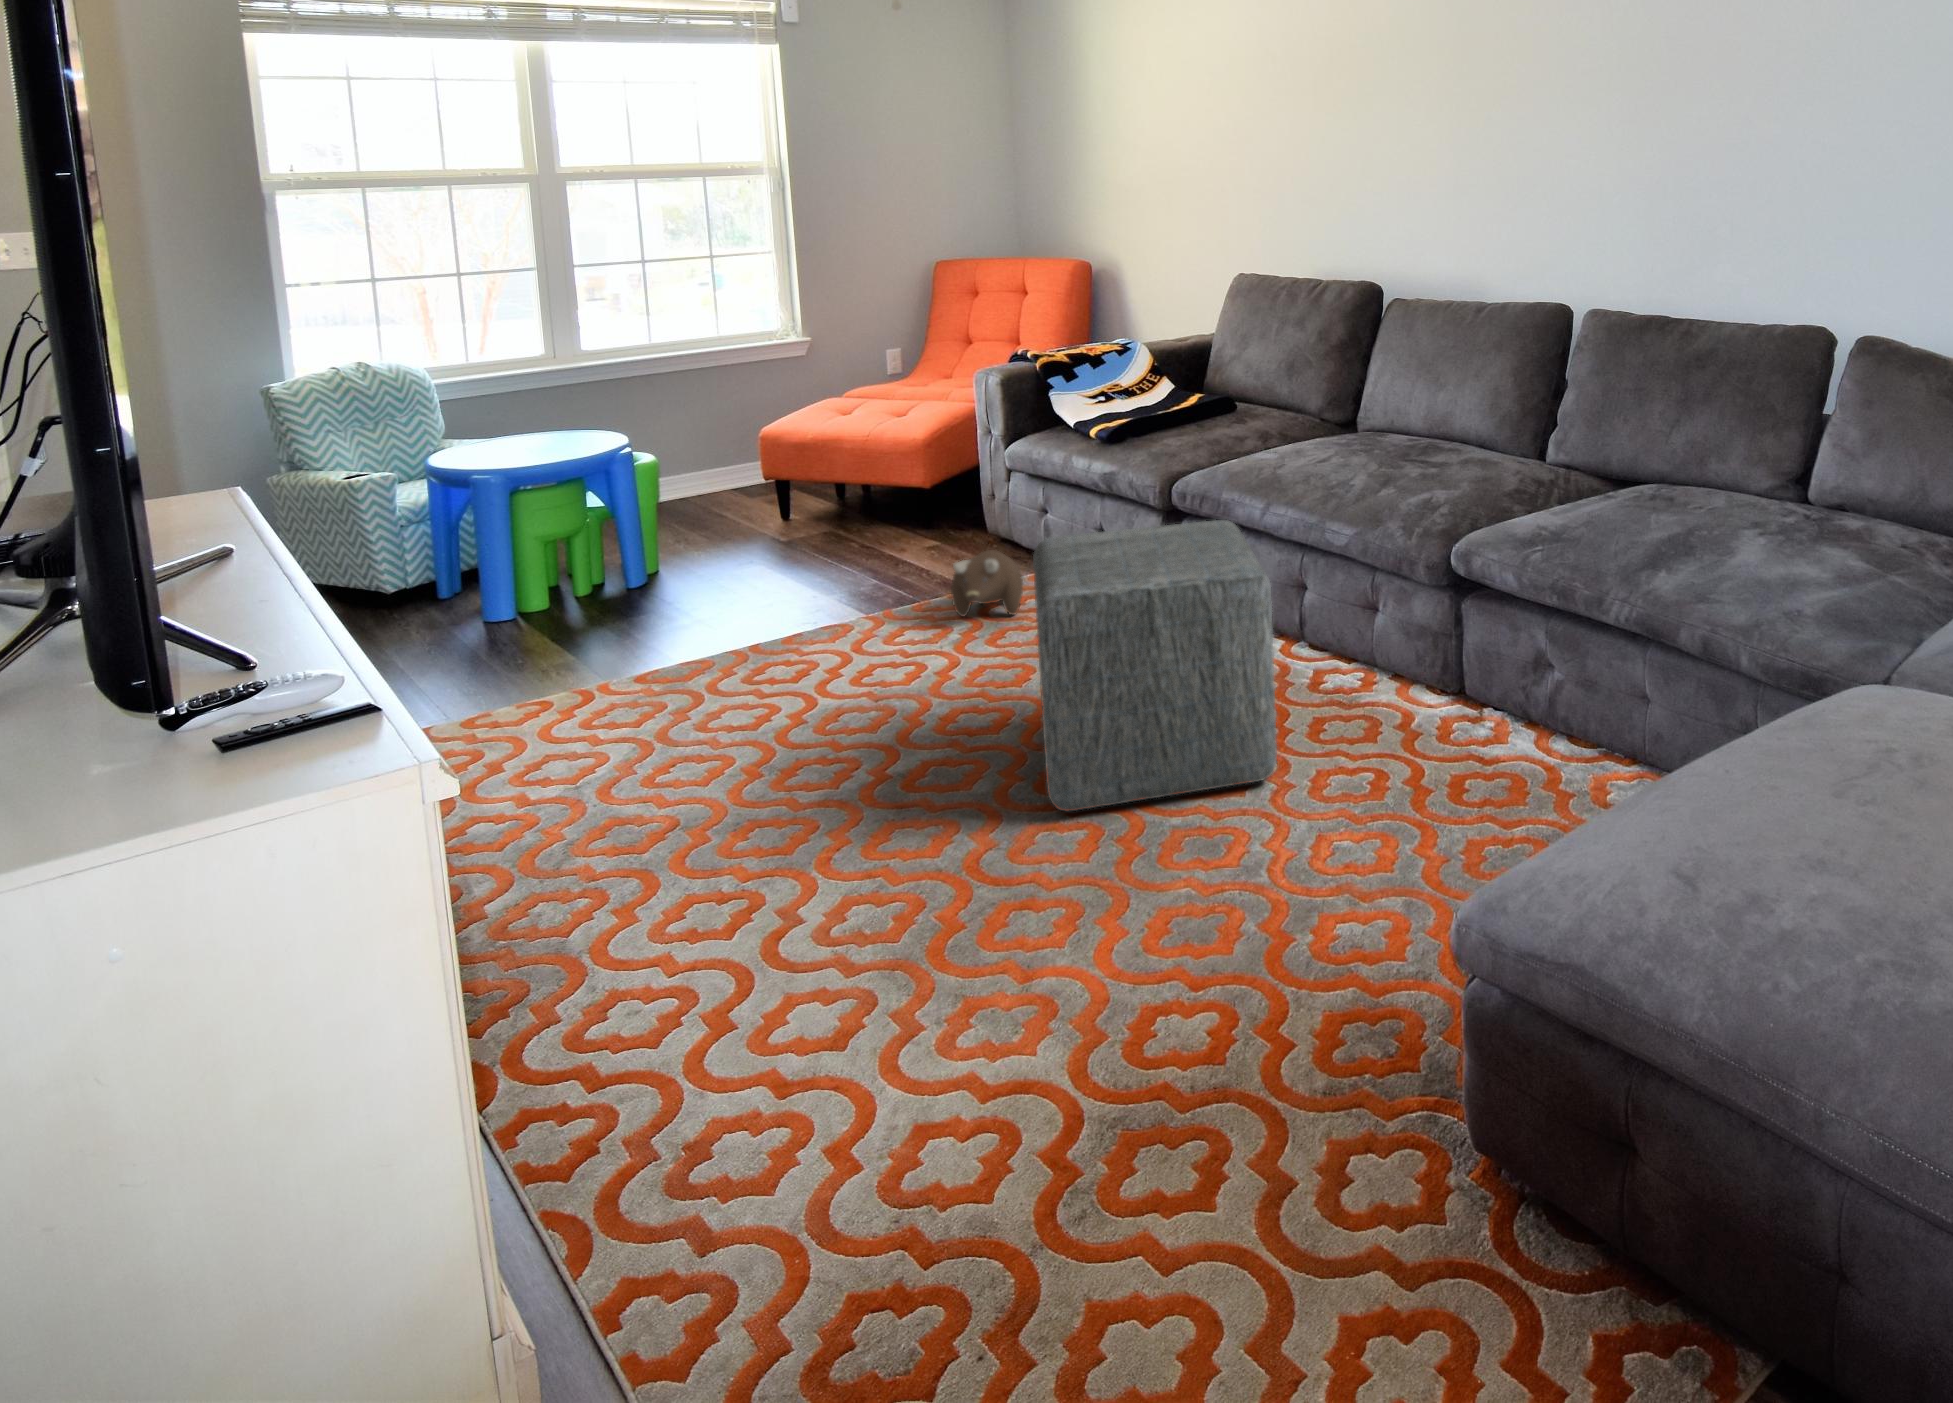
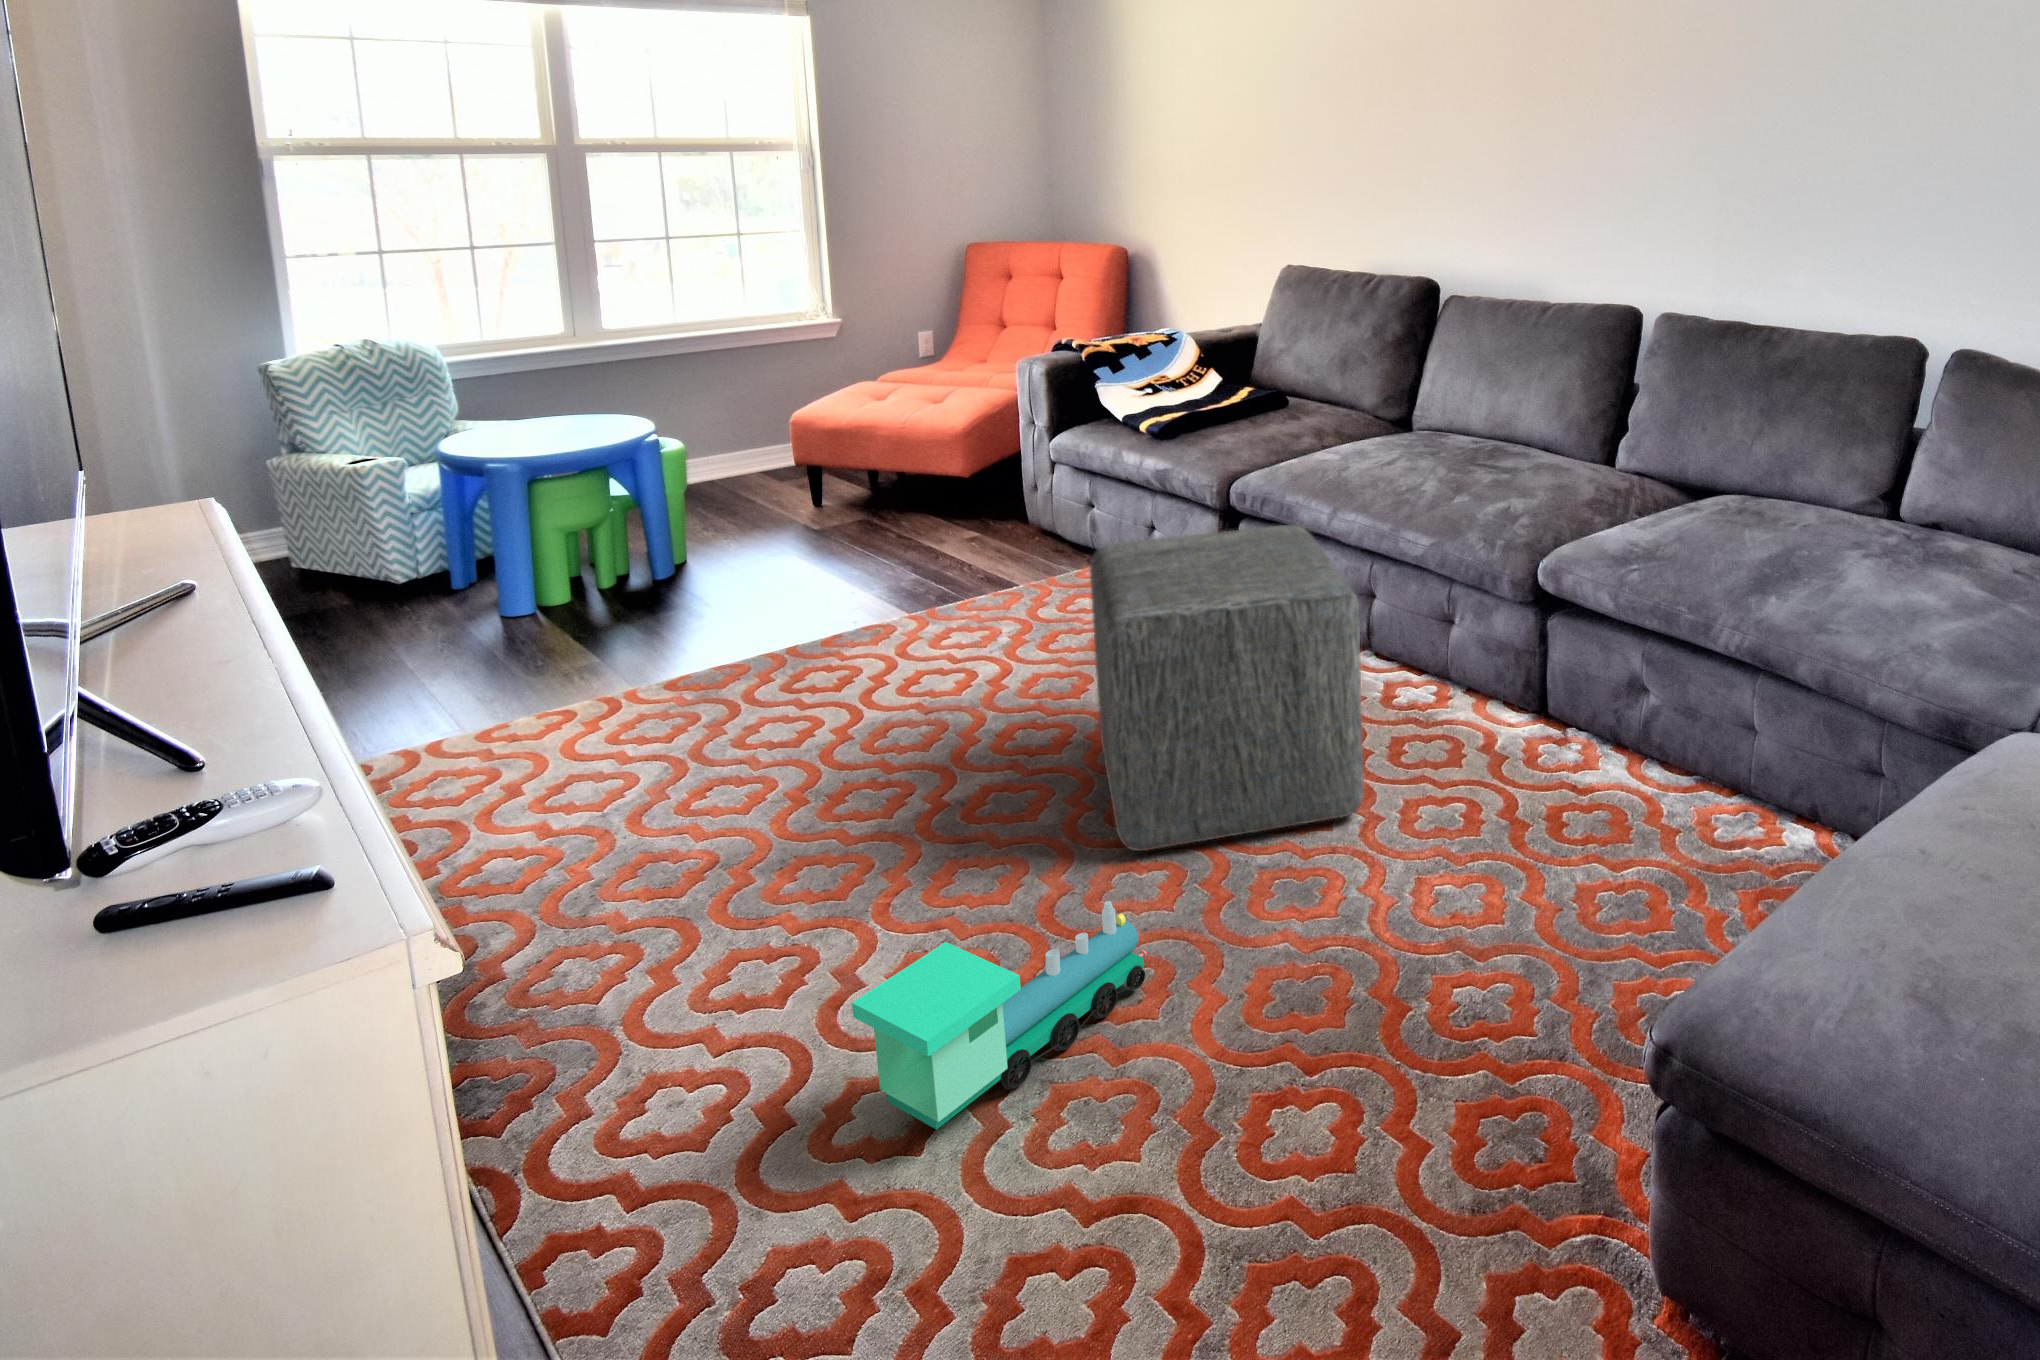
plush toy: present [951,550,1023,617] -> none [989,545,1063,616]
toy train: none [788,842,1063,1027] -> present [852,901,1147,1129]

